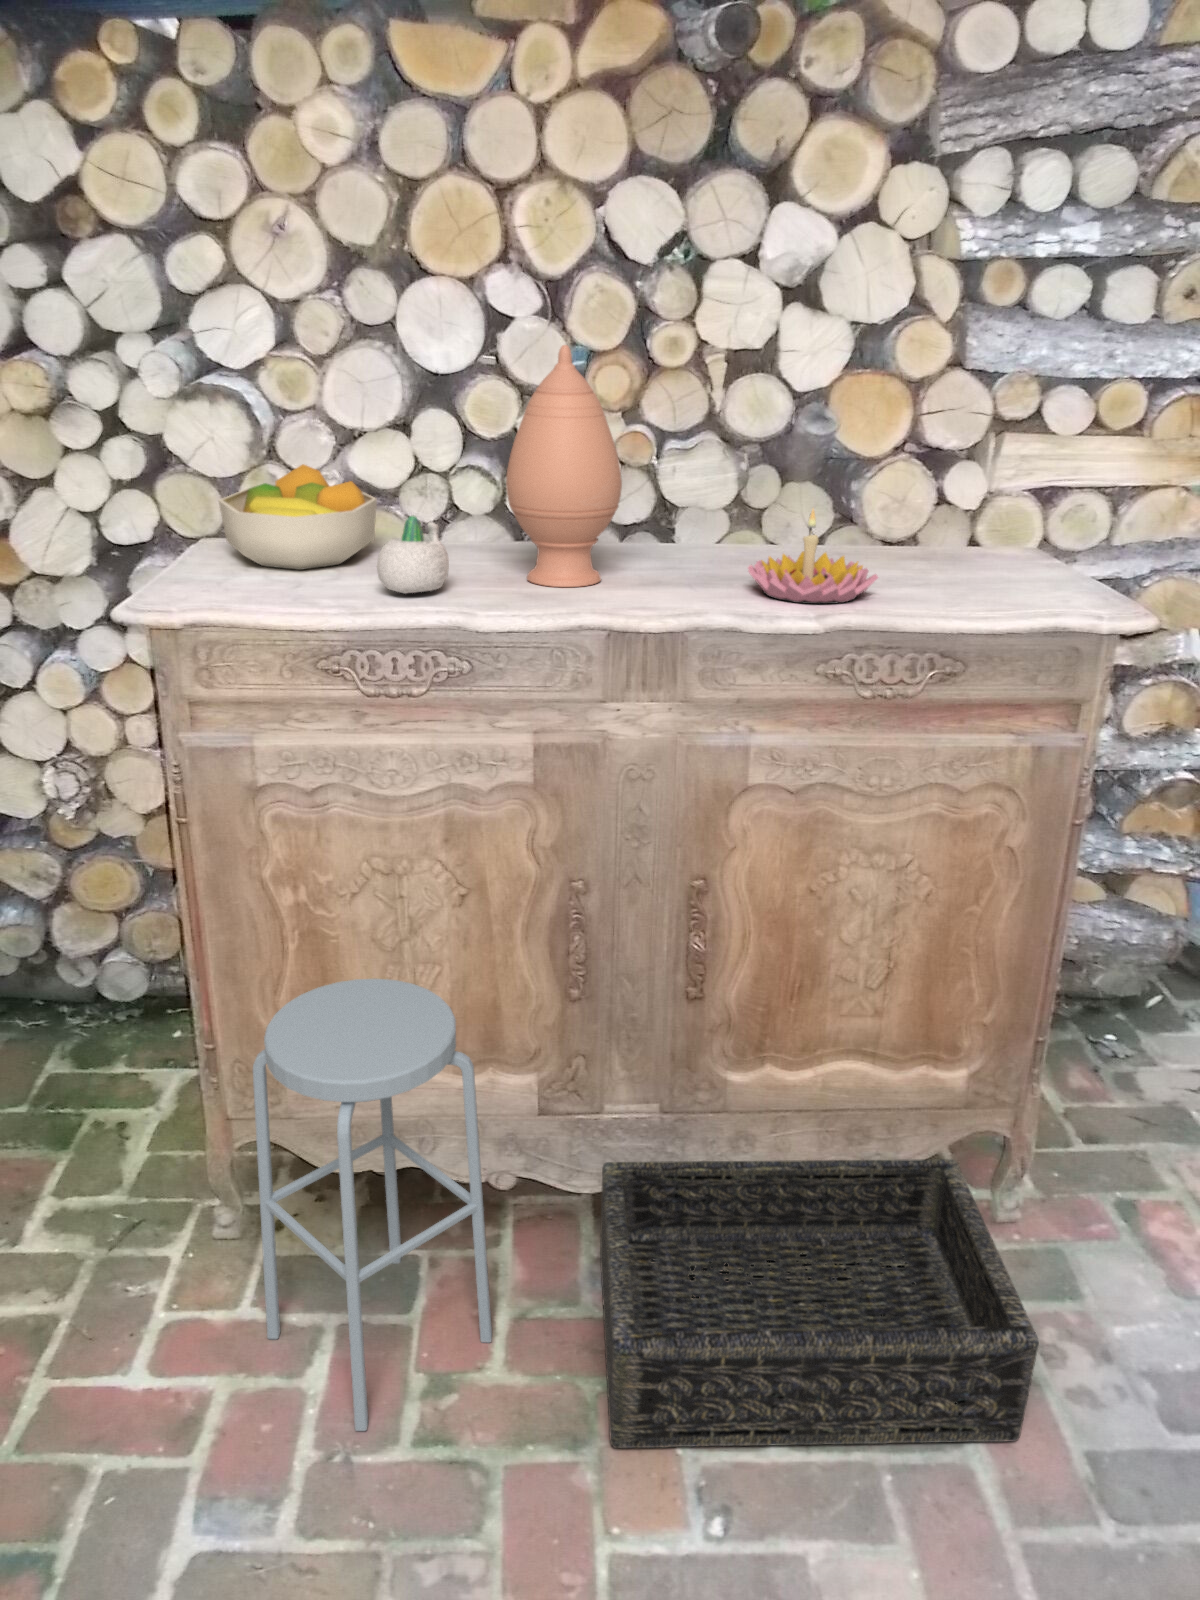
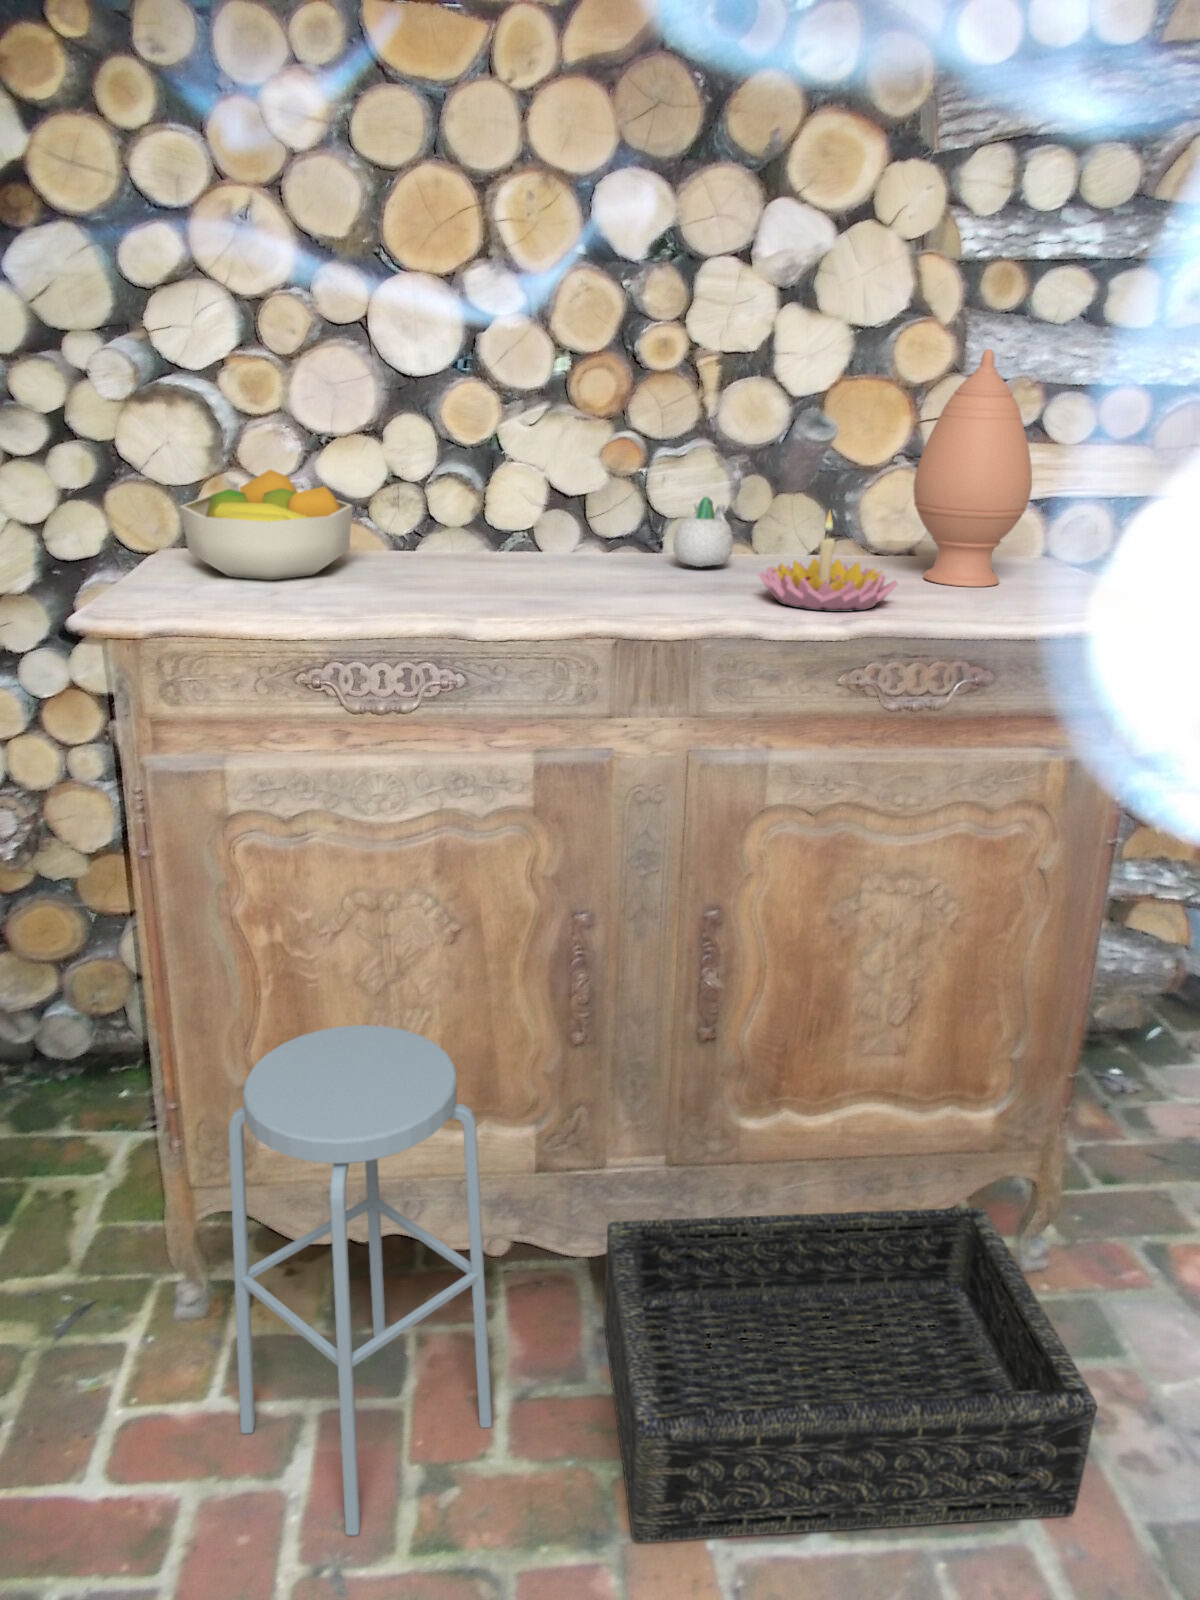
vase: present [506,345,622,587] -> present [913,349,1032,587]
succulent planter: present [377,516,449,594] -> present [673,497,733,567]

